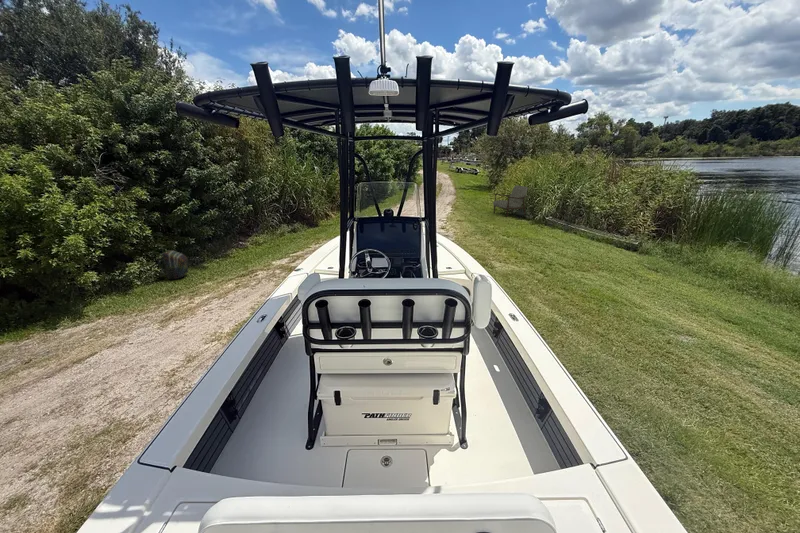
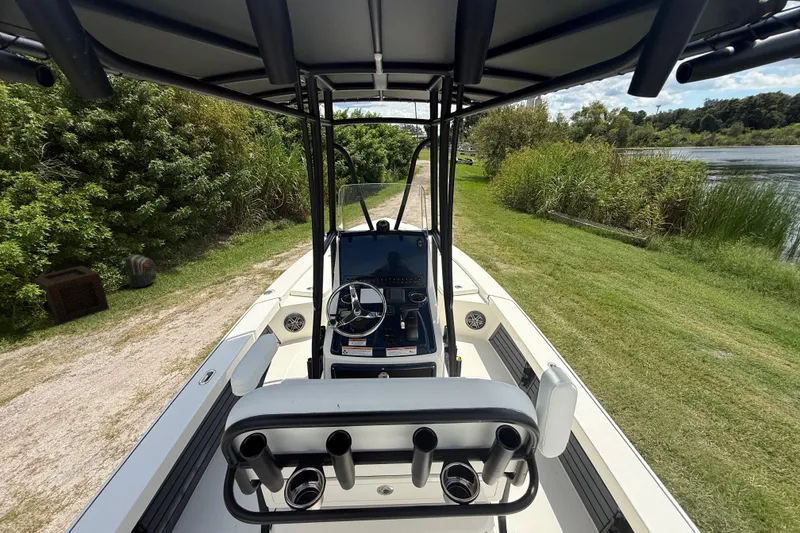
chair: present [493,185,528,216] -> none [491,177,529,211]
wooden crate: none [88,258,151,308] -> present [32,266,109,324]

